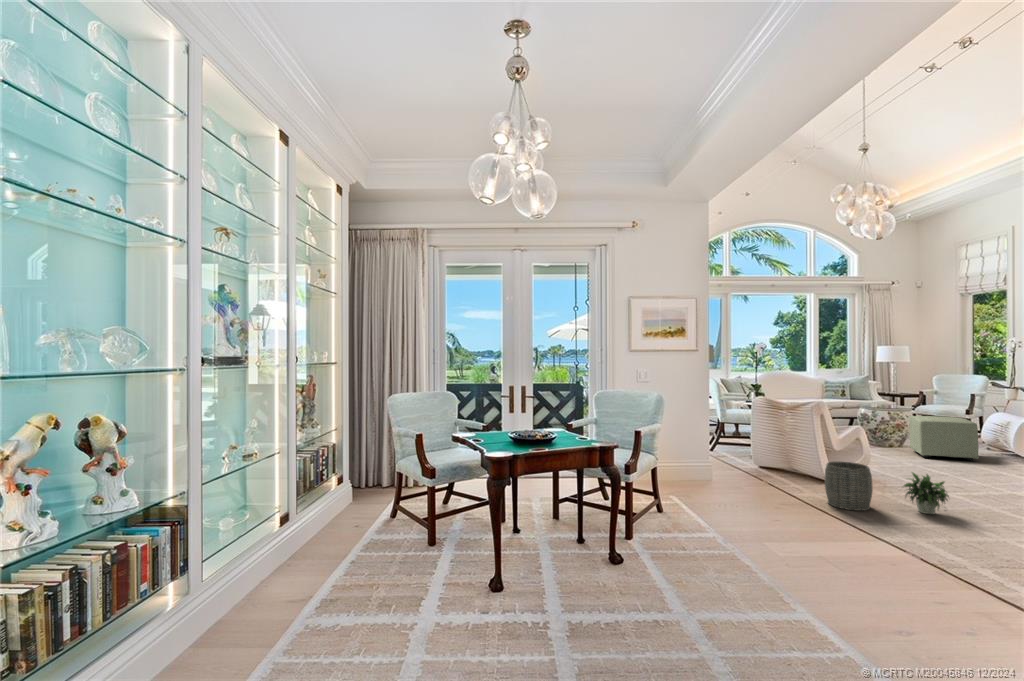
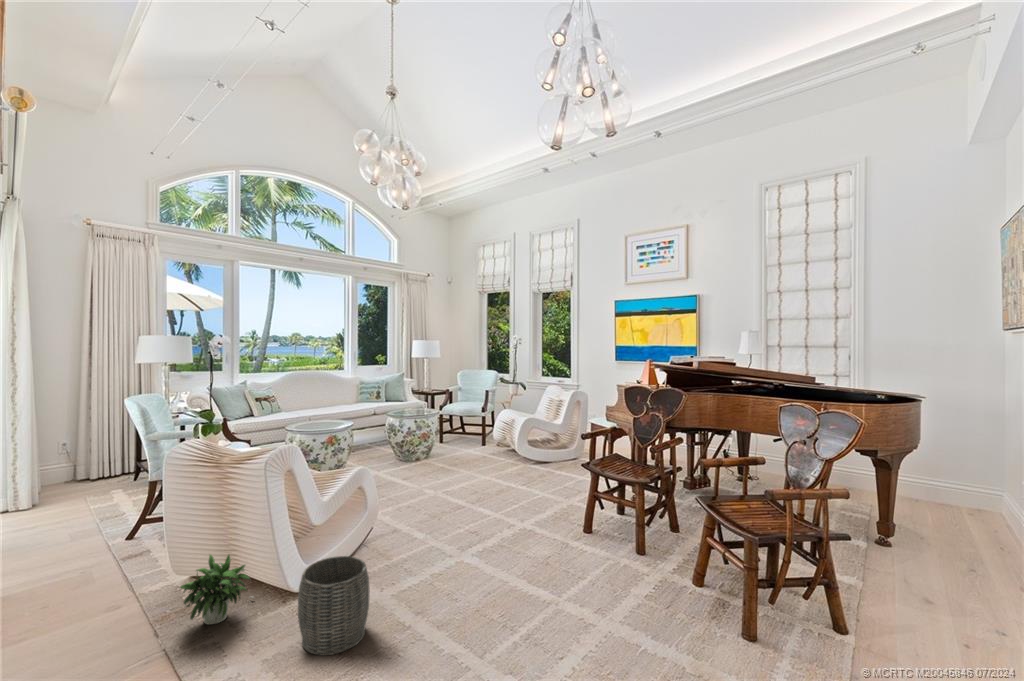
ottoman: present [910,416,979,461] -> none [435,422,491,472]
potted plant: present [904,473,949,514] -> present [180,555,254,624]

